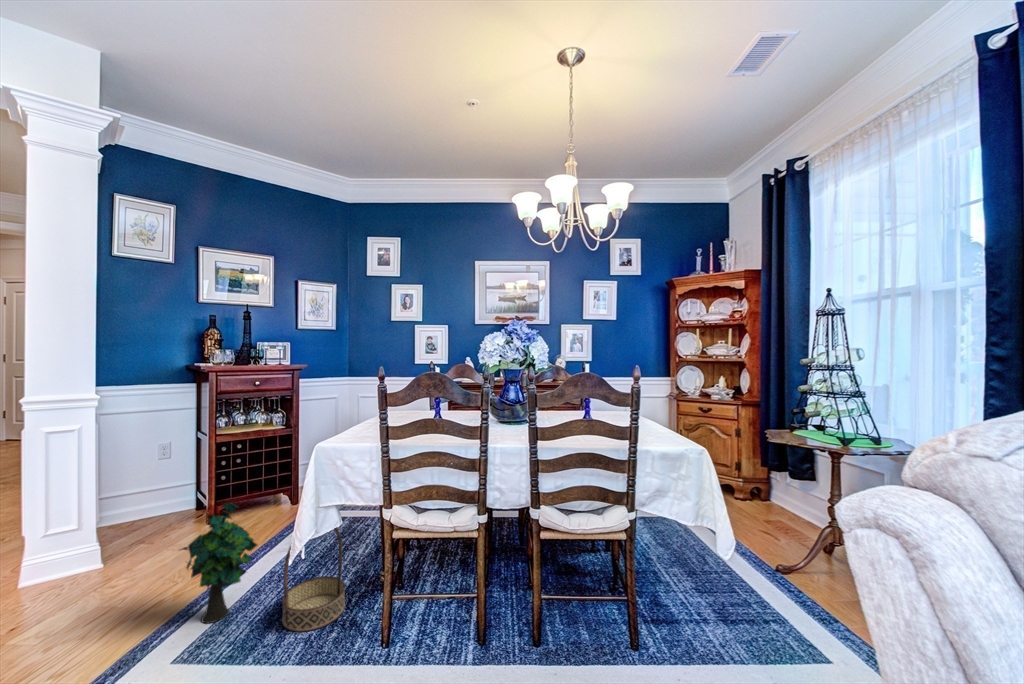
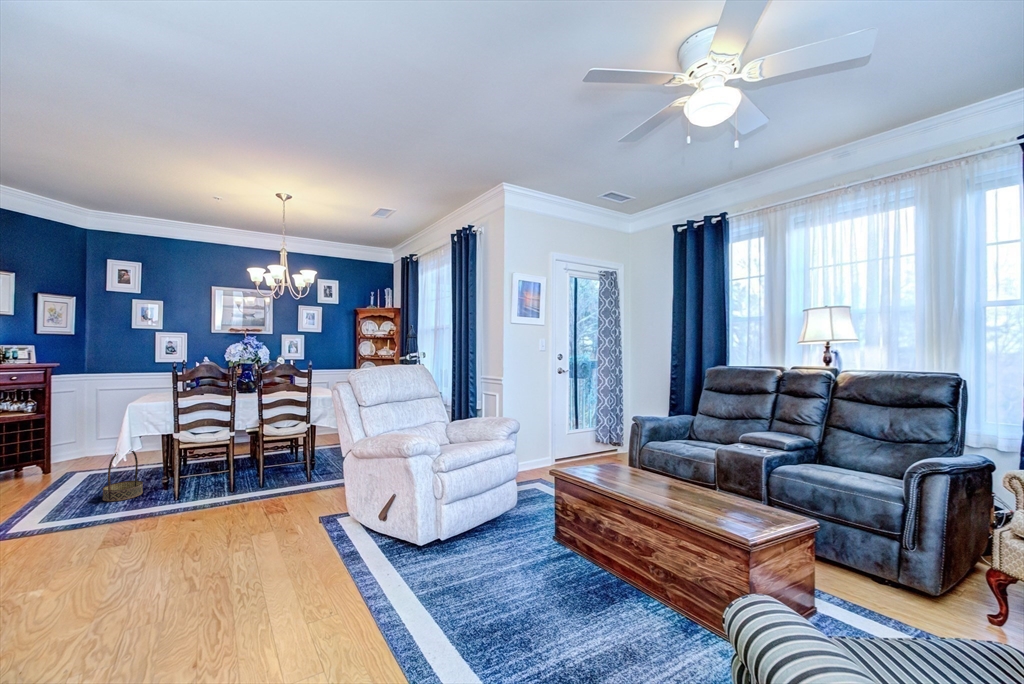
decorative plant: present [181,502,257,623] -> none [23,442,78,509]

